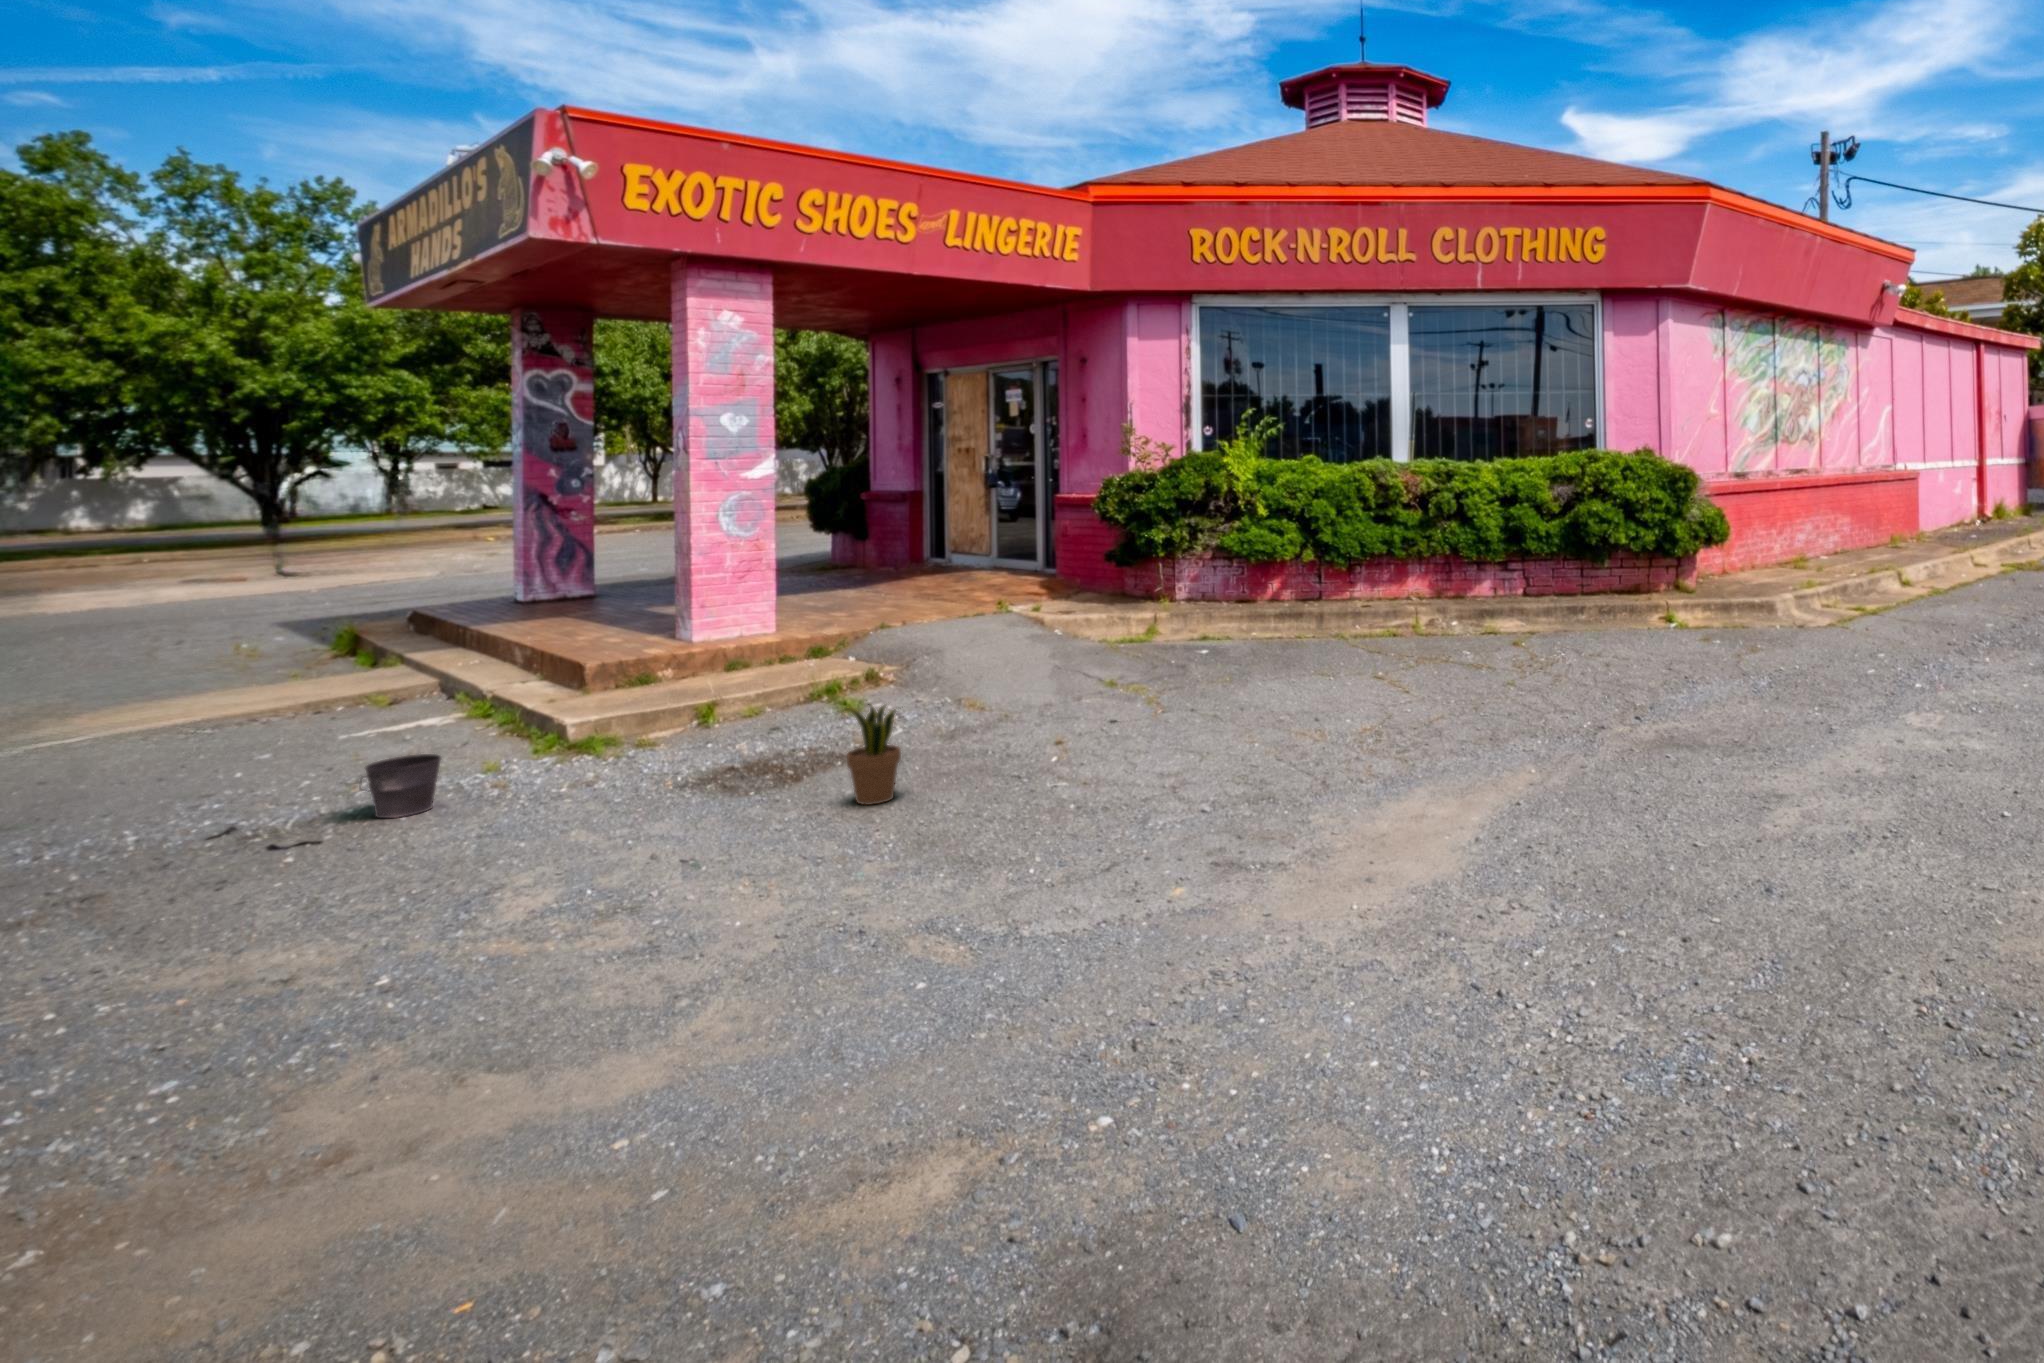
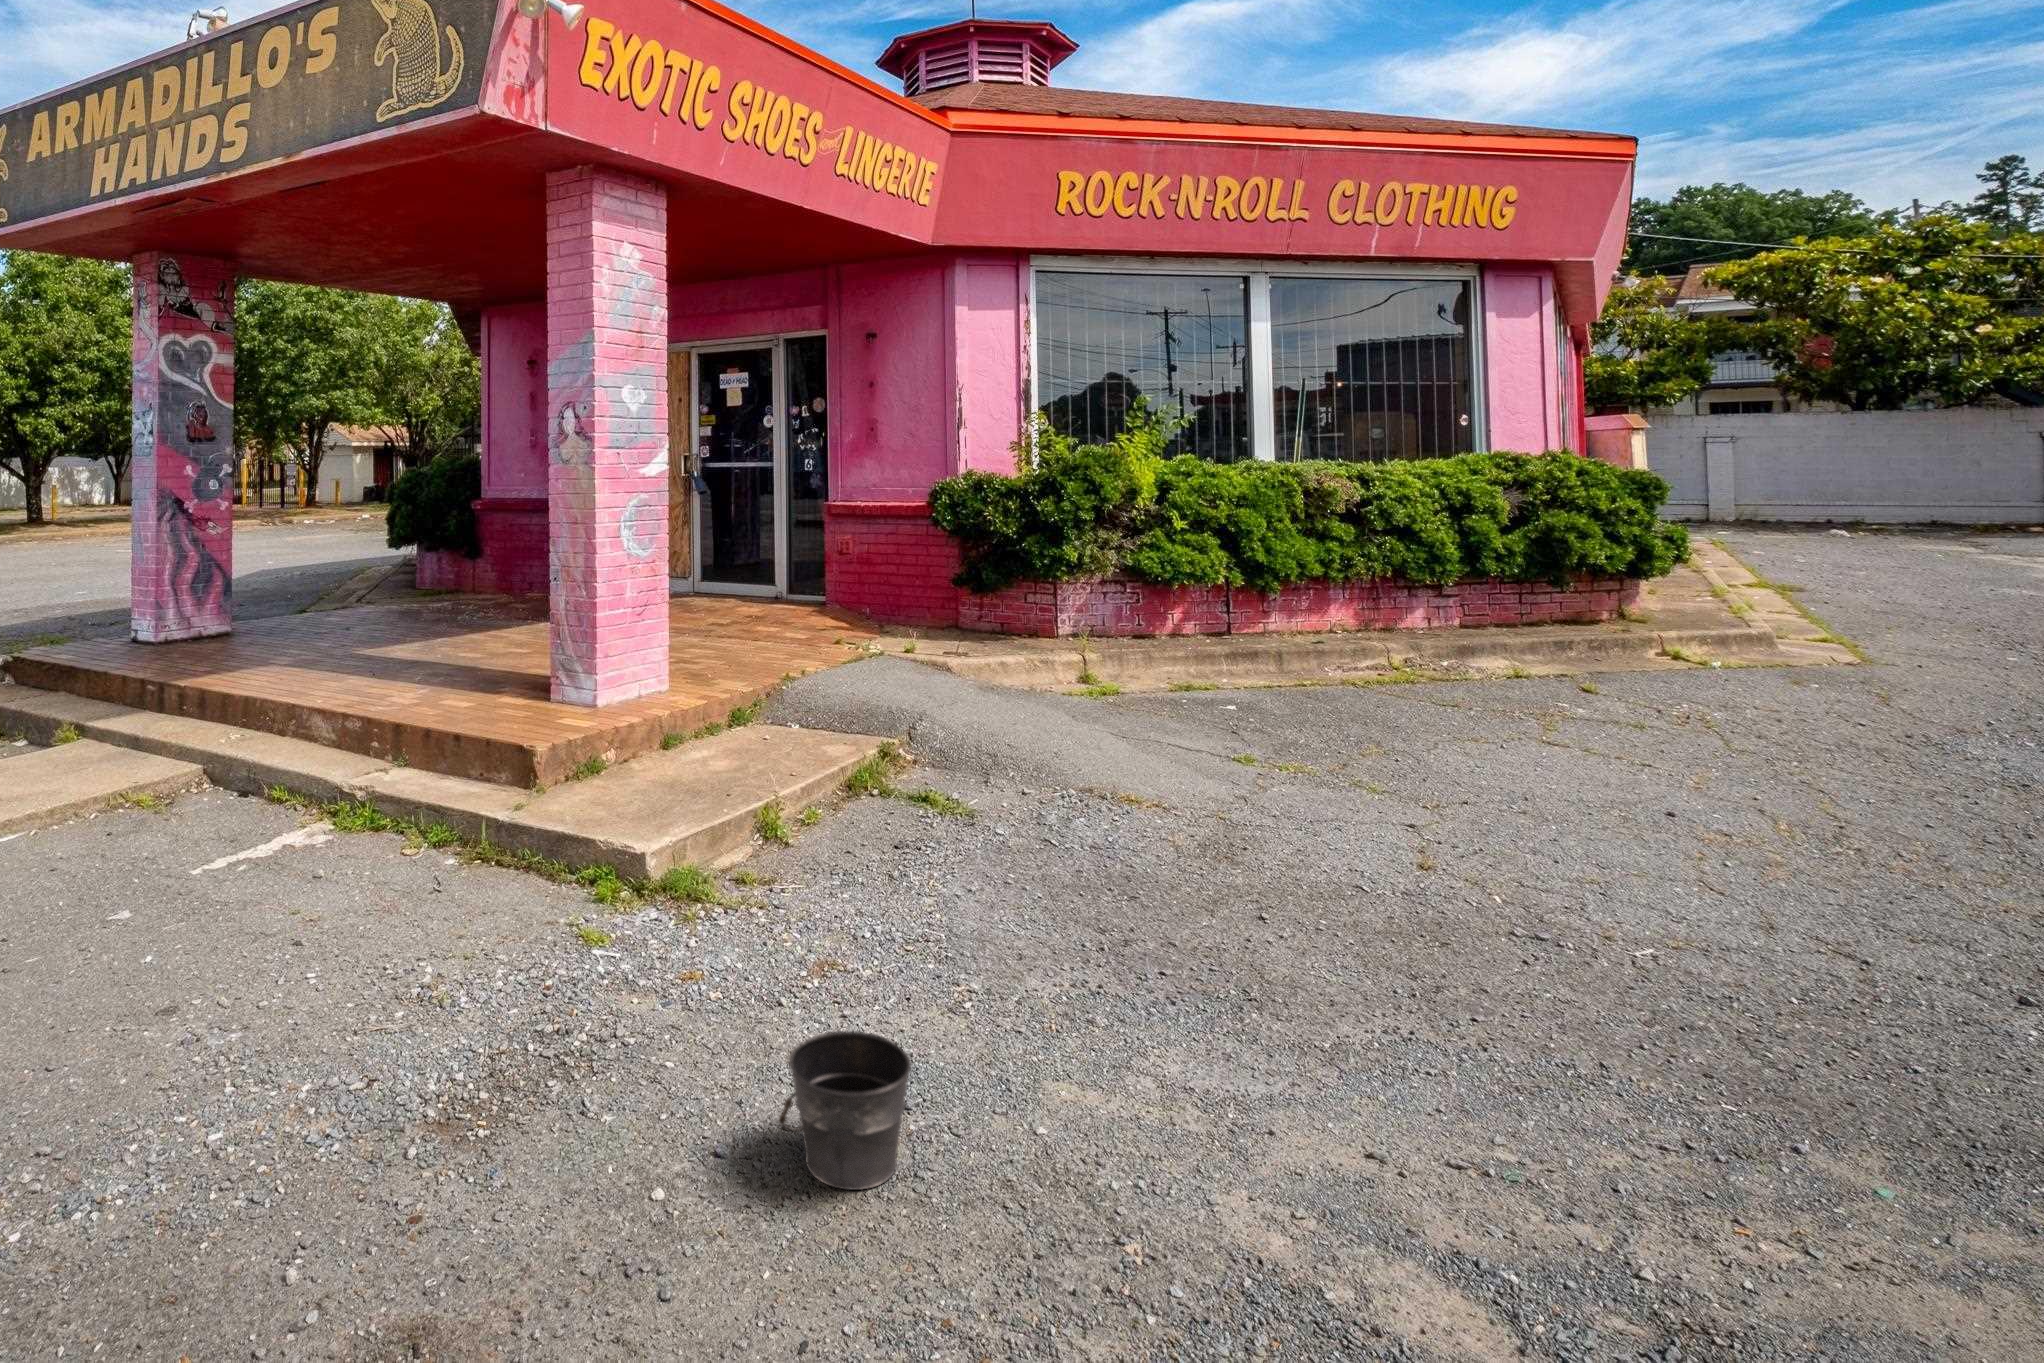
potted plant: present [844,704,901,805] -> none [1626,896,1757,1096]

